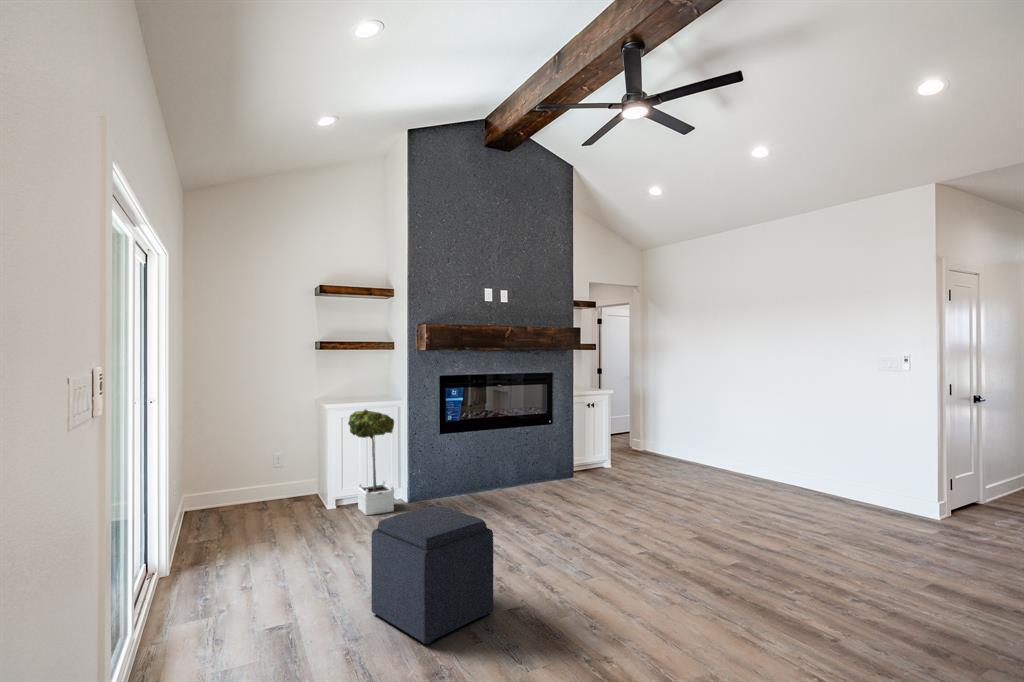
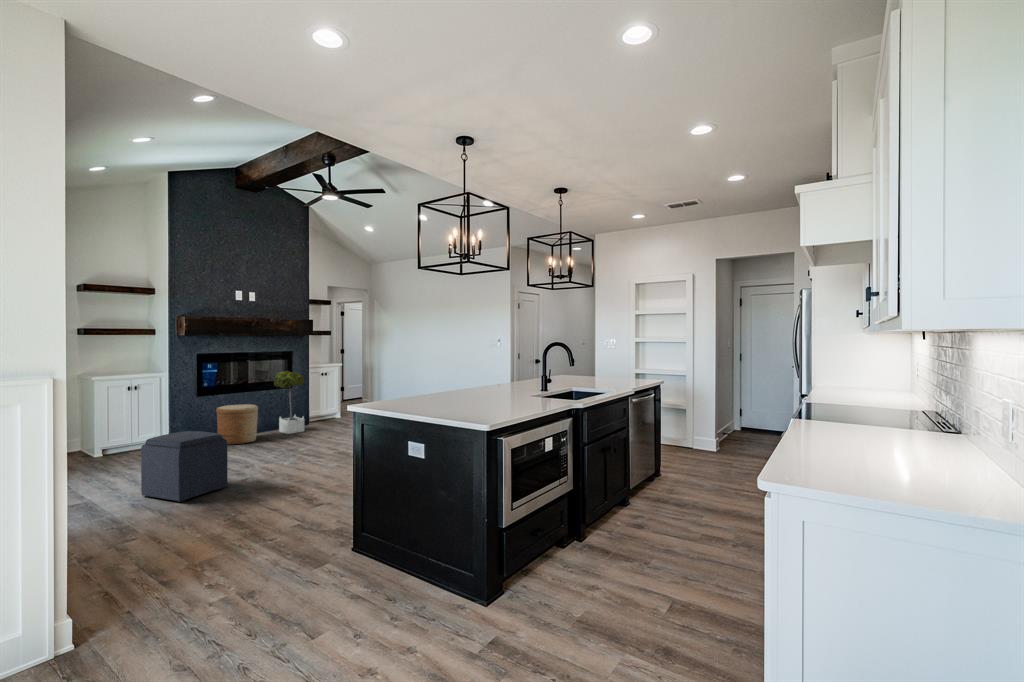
potted tree: present [348,410,394,515] -> present [274,371,304,434]
woven basket: none [463,447,514,507] -> present [216,404,258,445]

